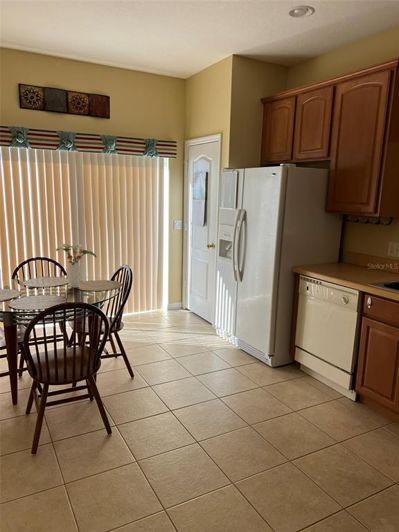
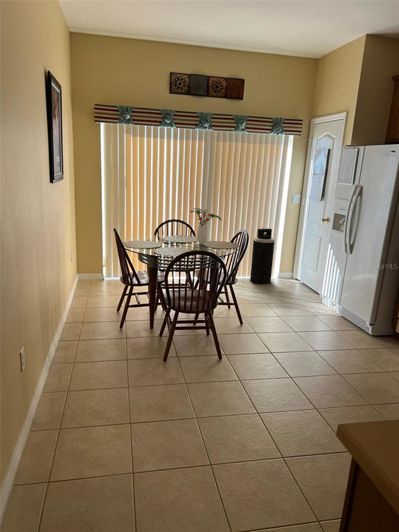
trash can: none [136,258,159,320] -> present [250,229,275,284]

